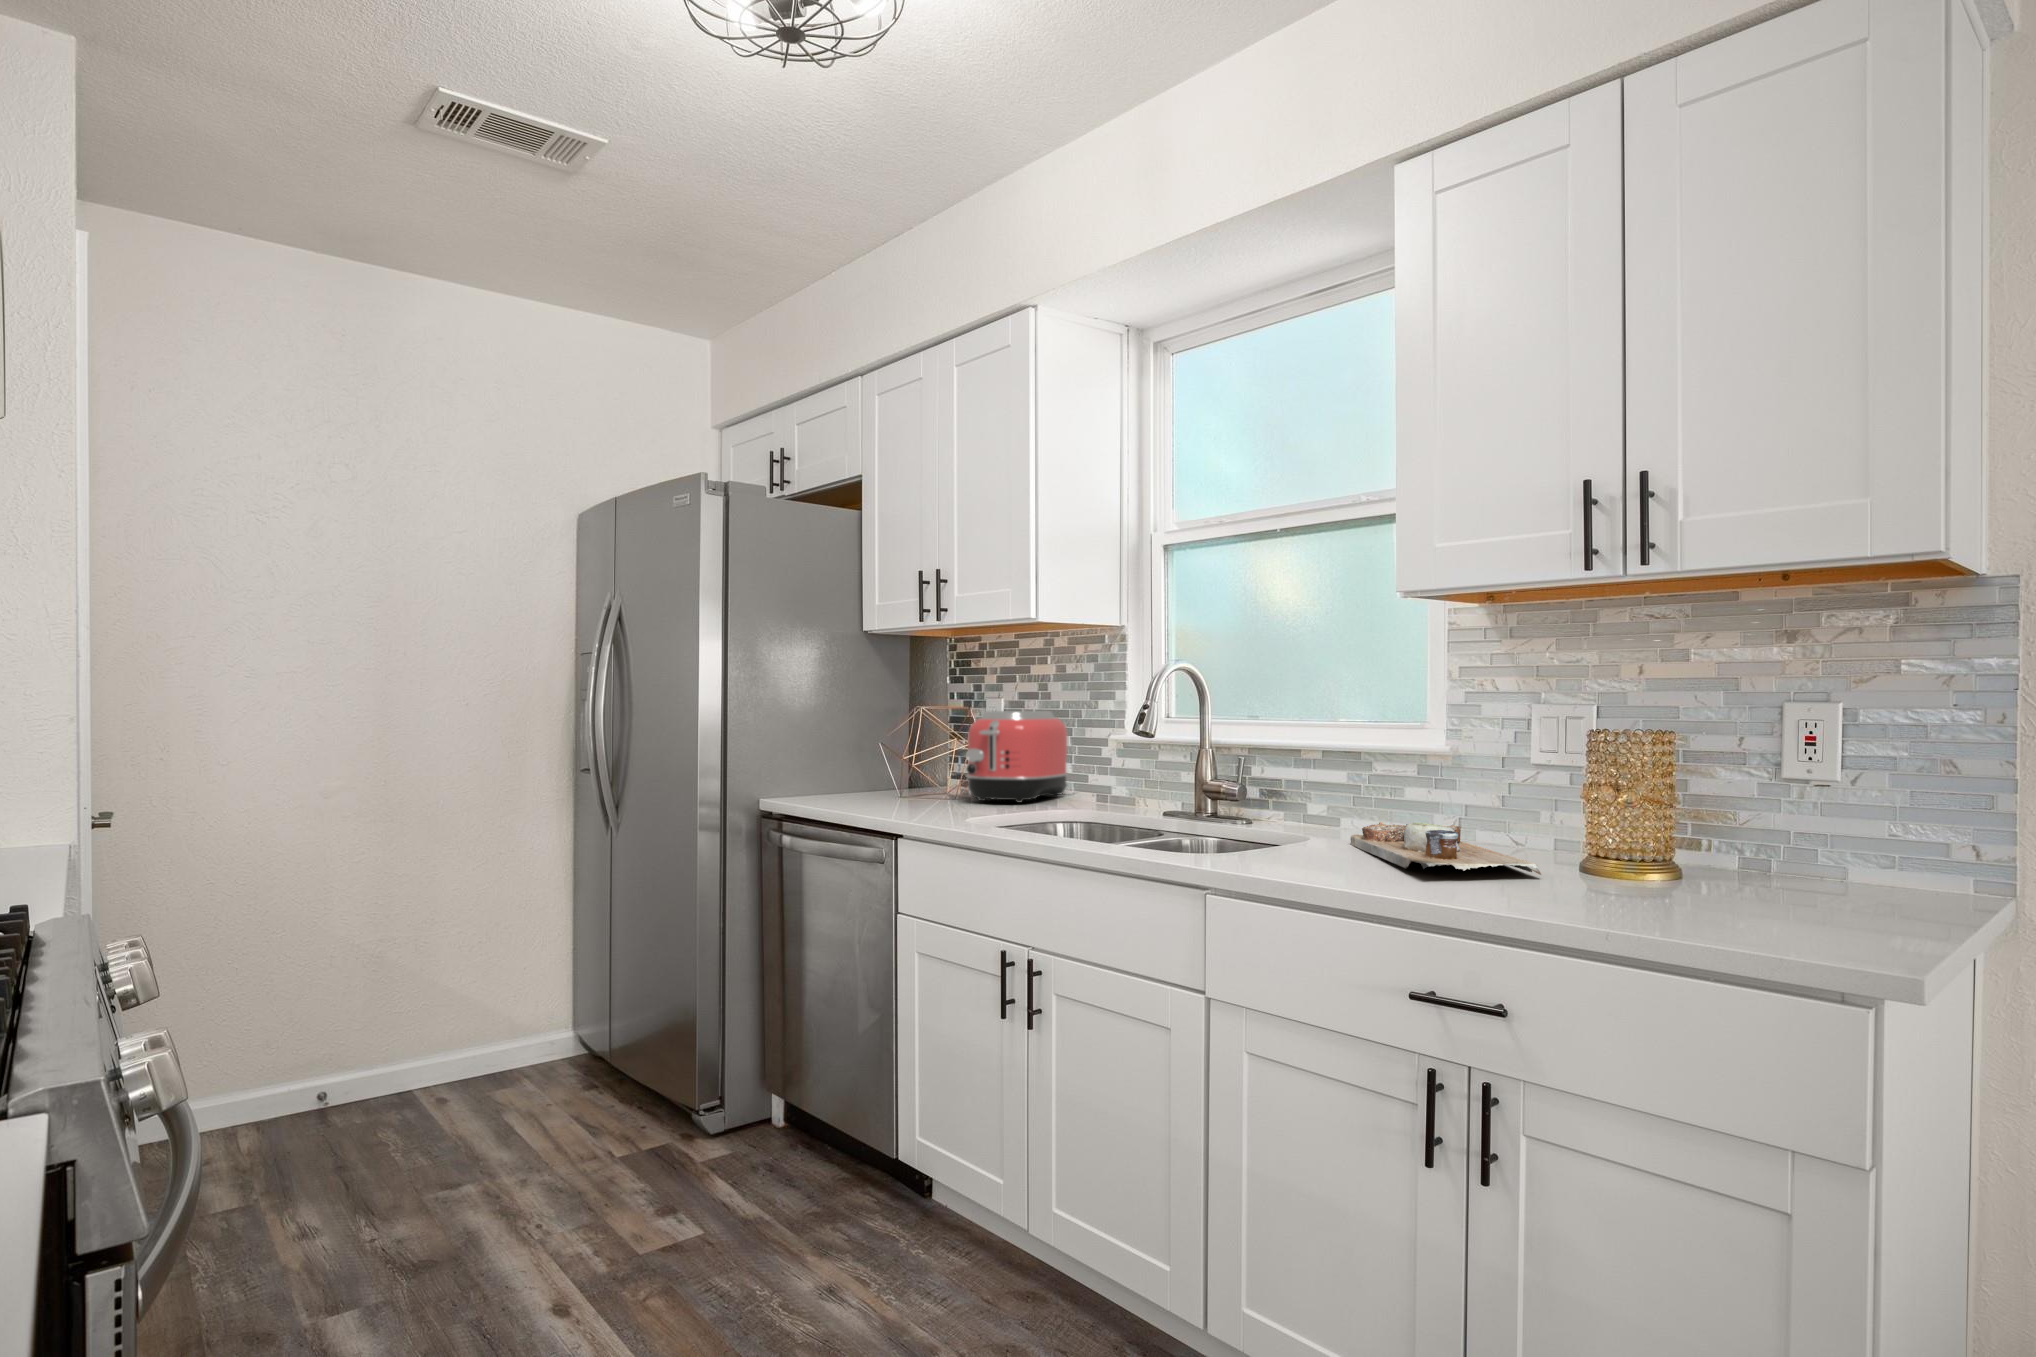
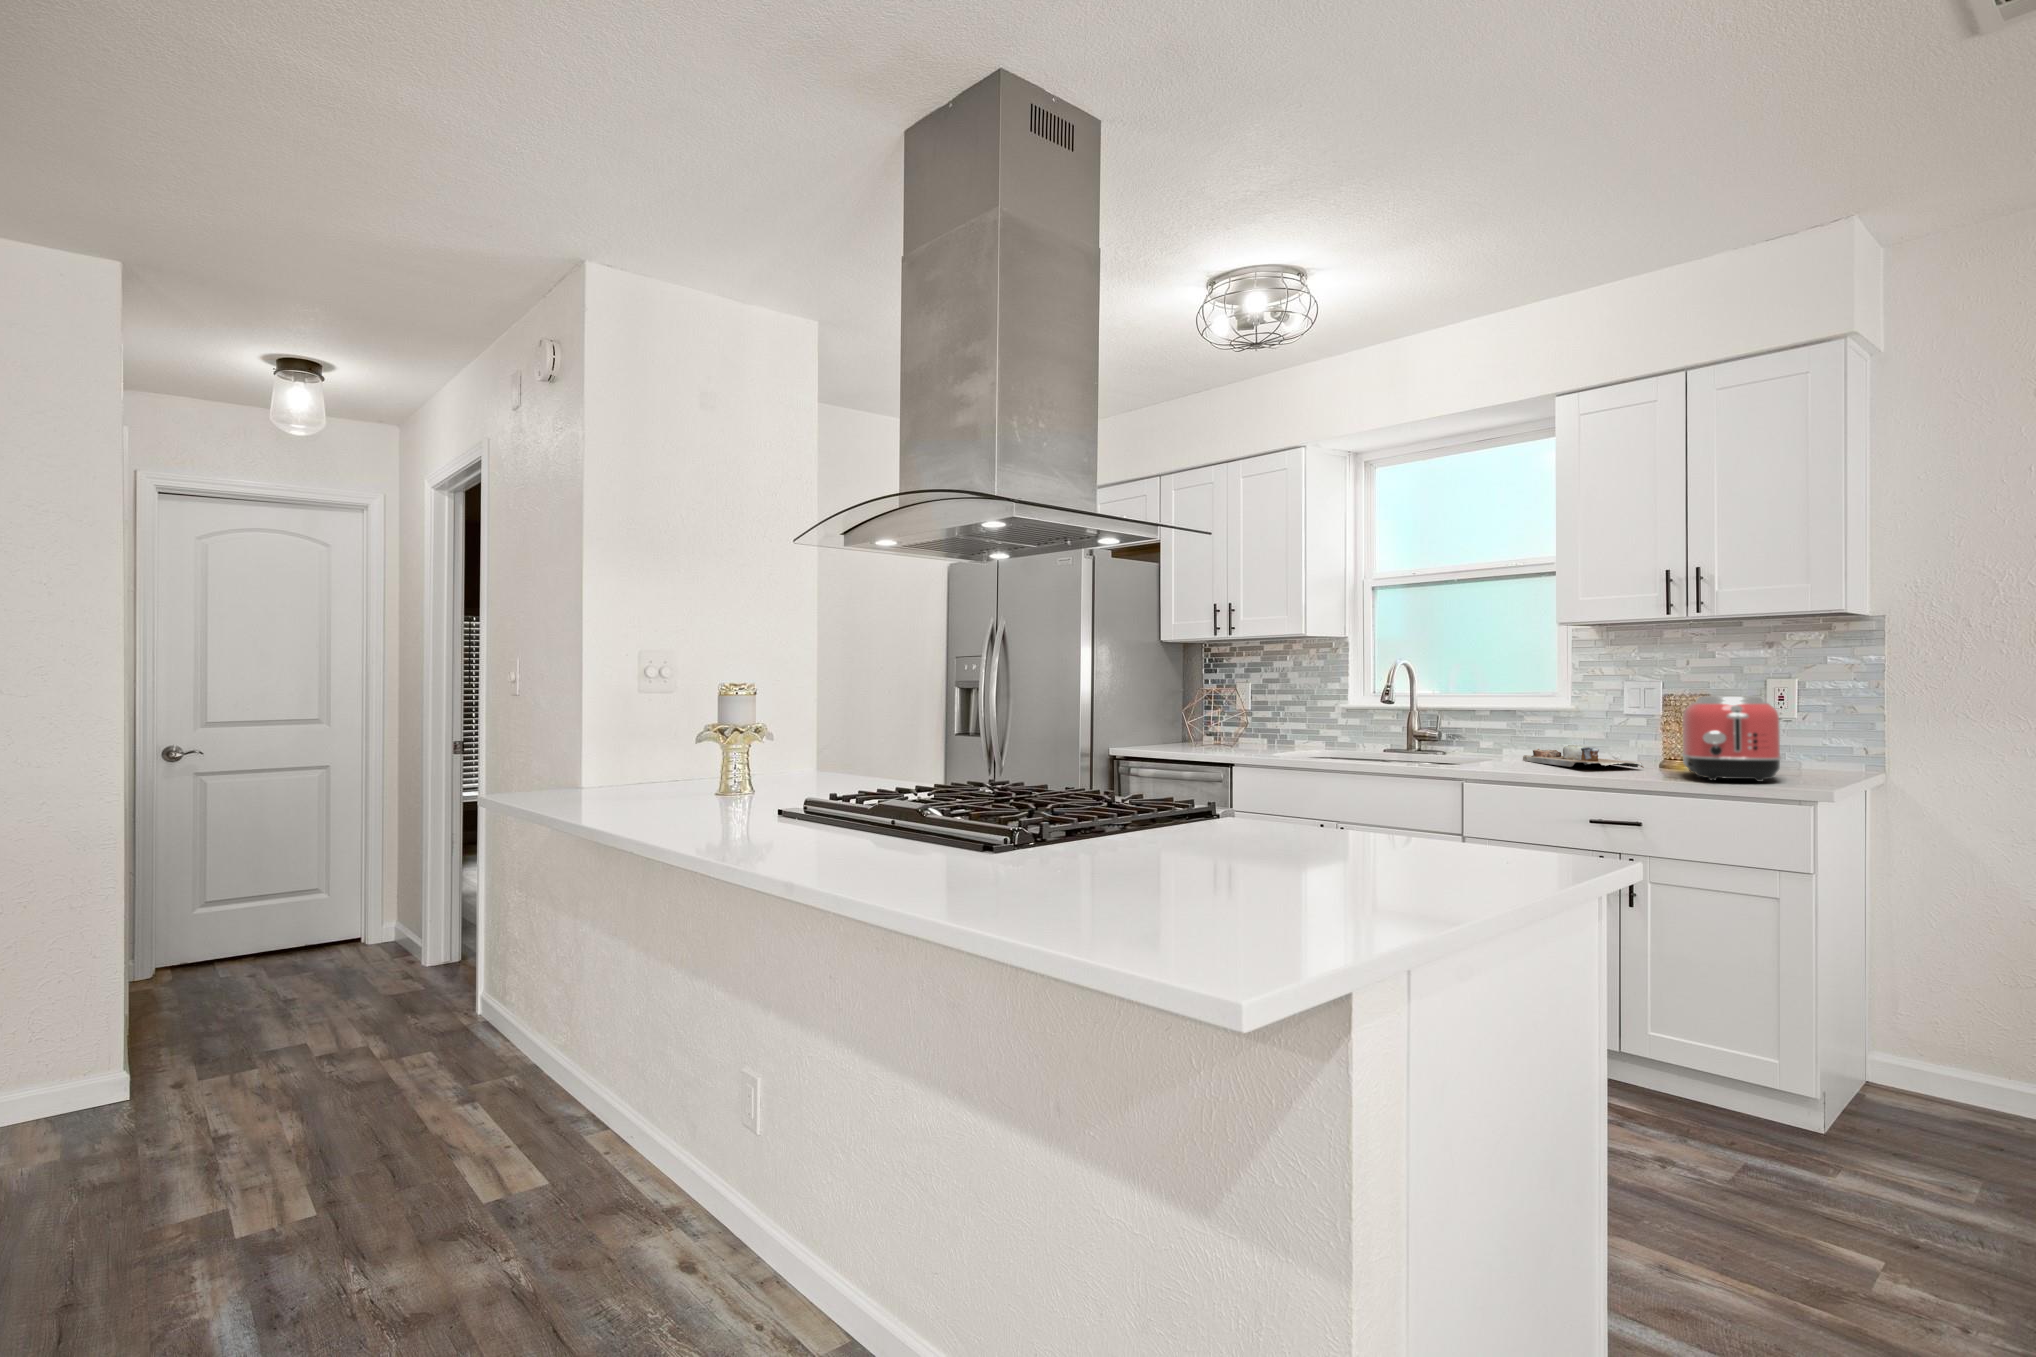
toaster: present [966,711,1067,803] -> present [1682,696,1781,782]

